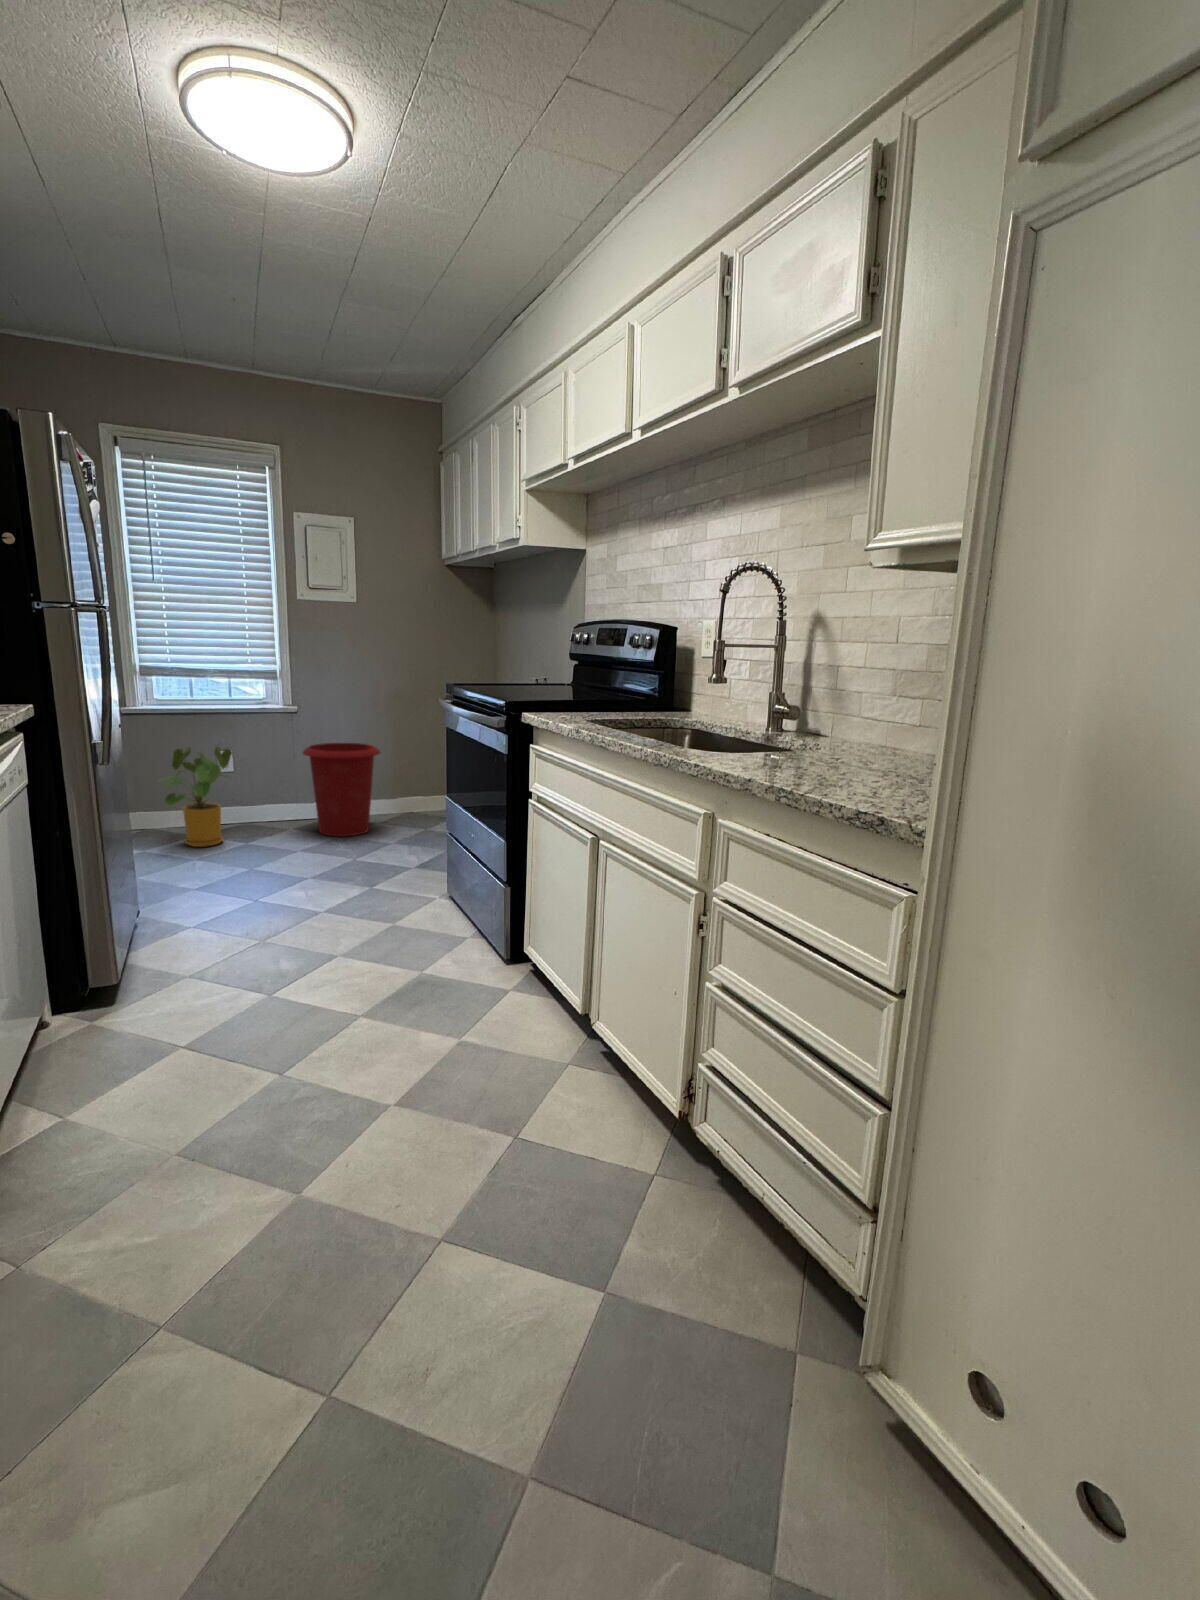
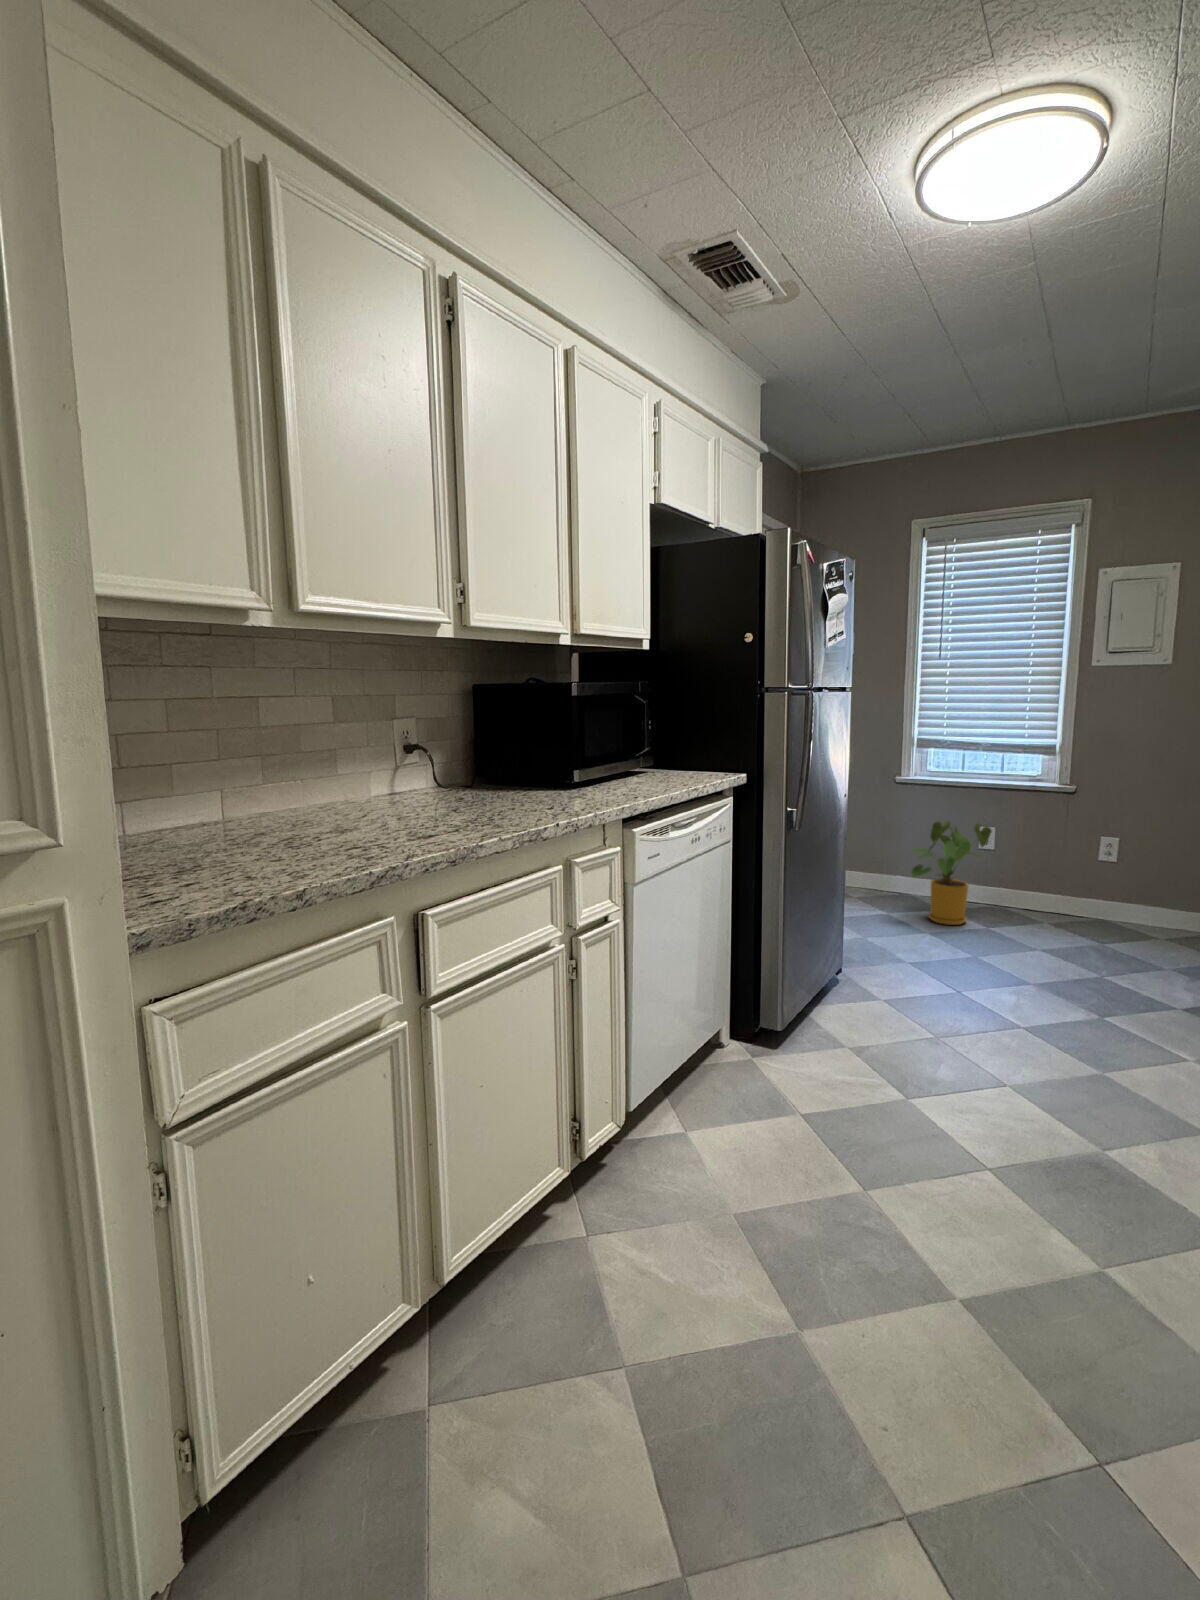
waste bin: present [303,743,380,837] -> none [1070,832,1180,951]

